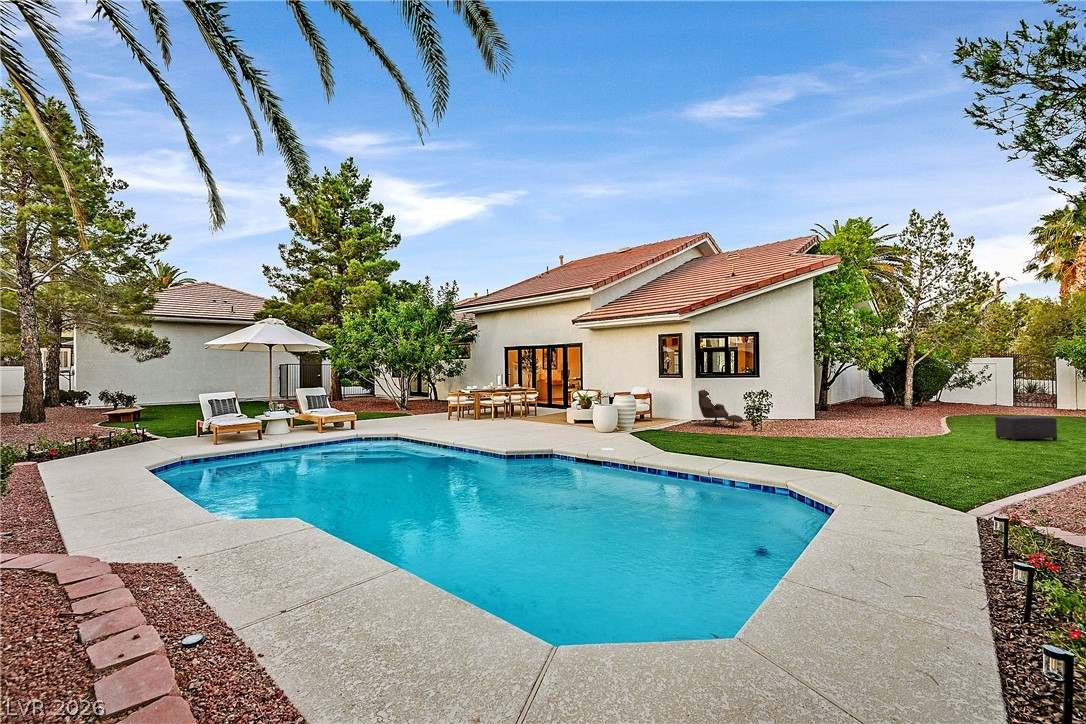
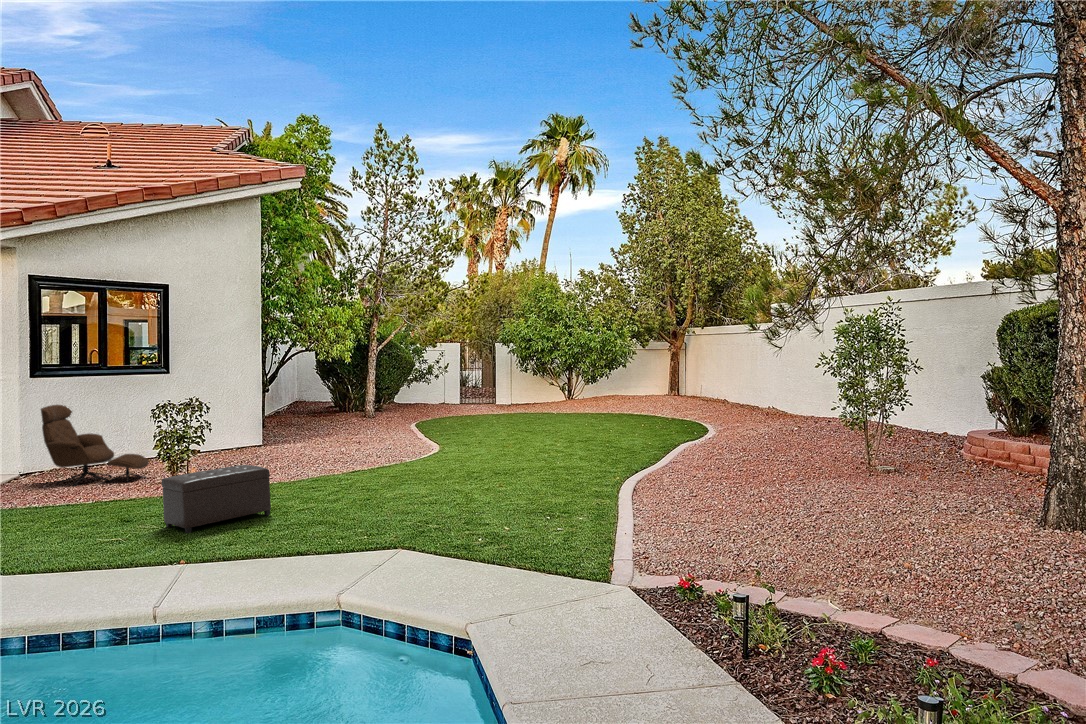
ottoman: present [995,416,1057,441] -> present [161,465,271,533]

